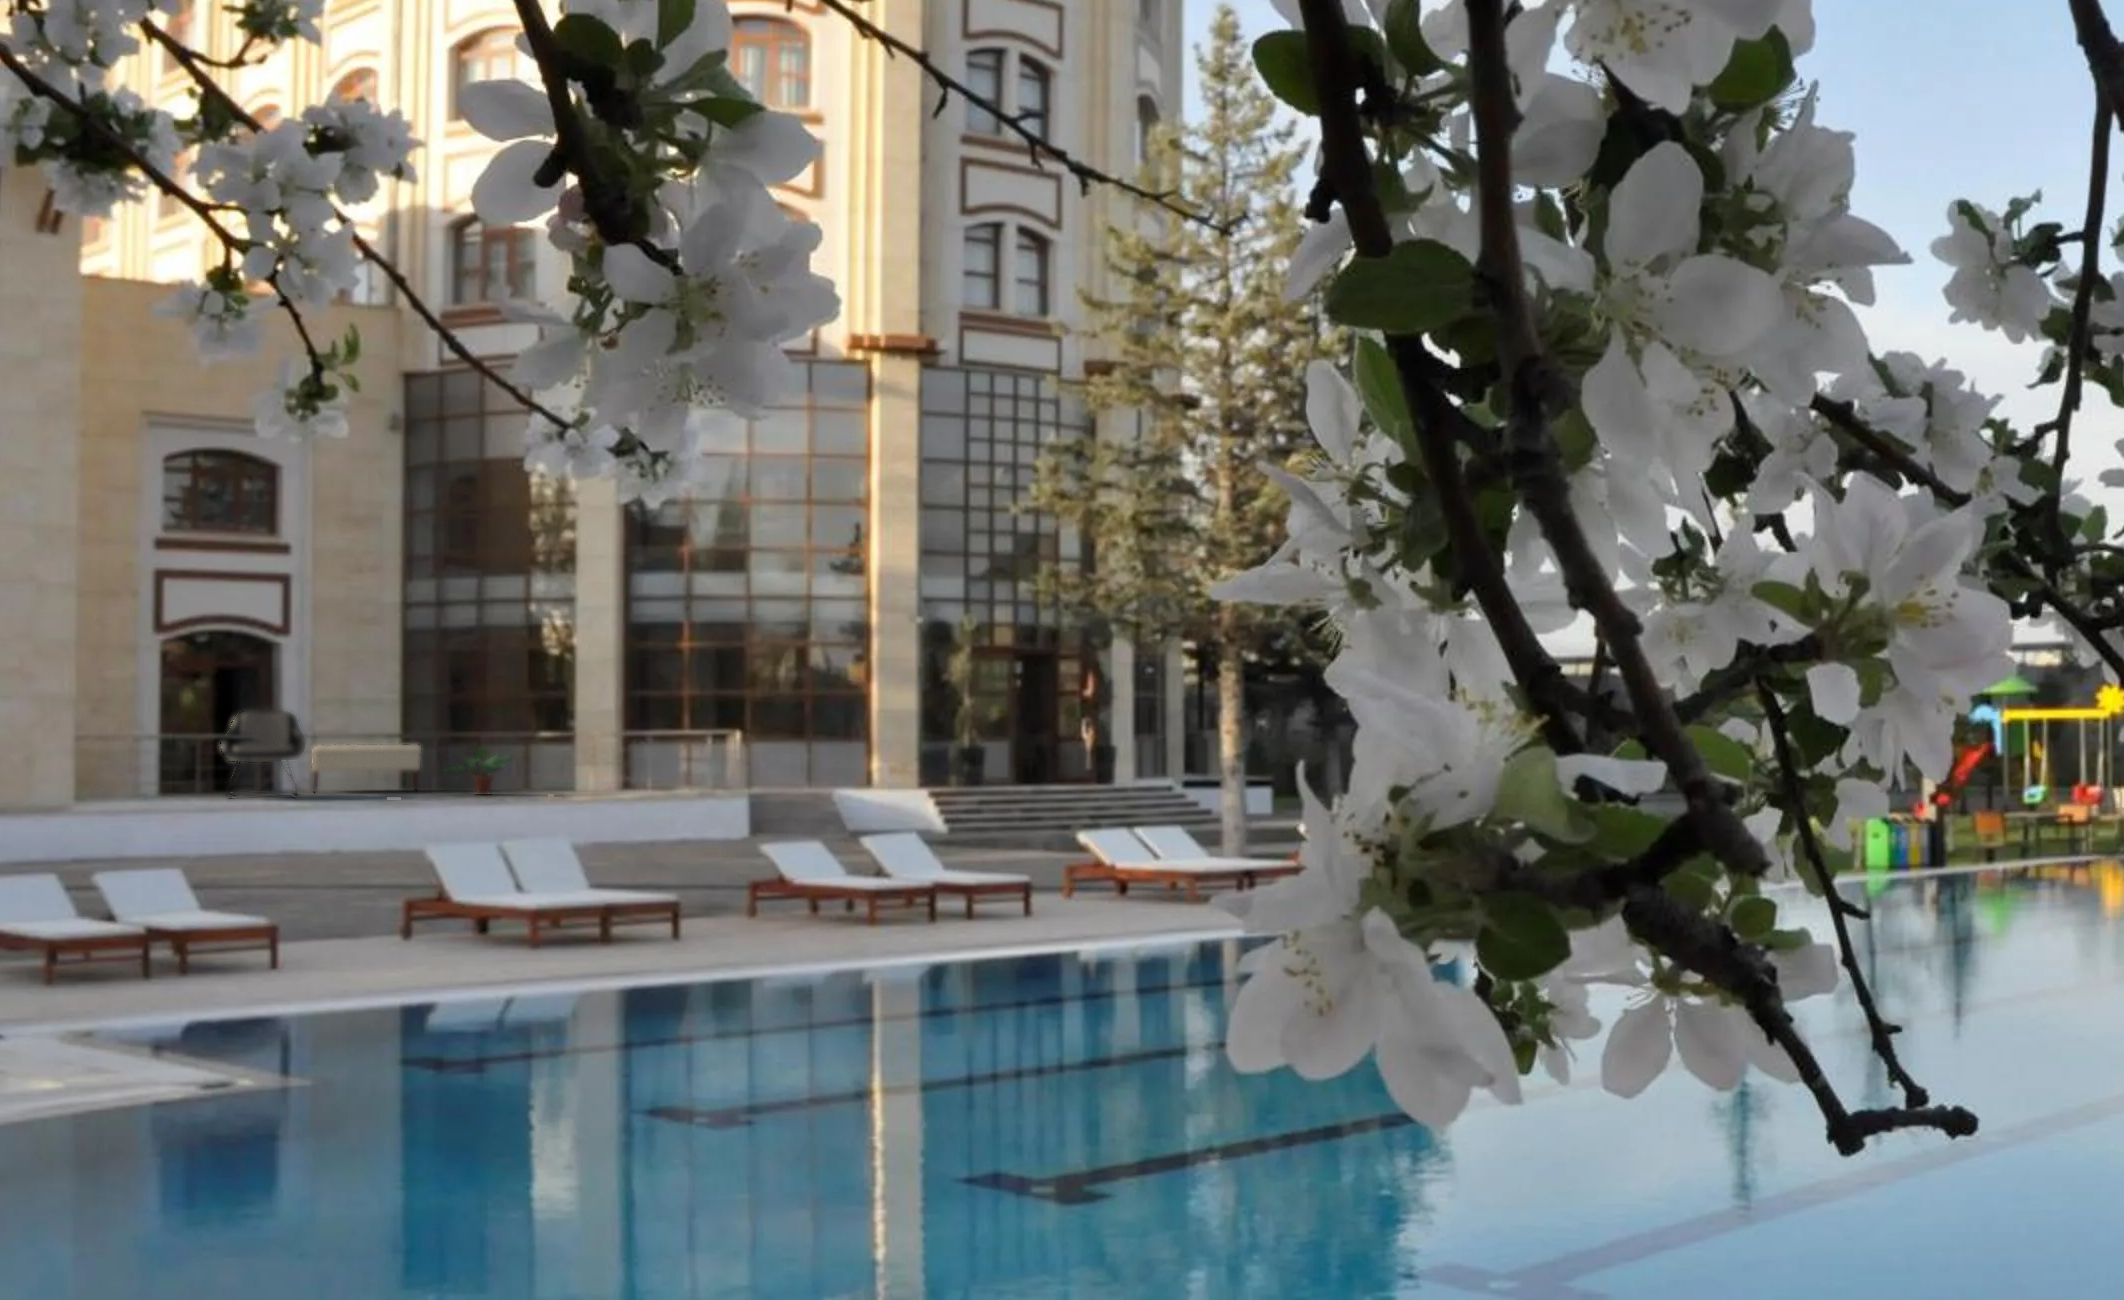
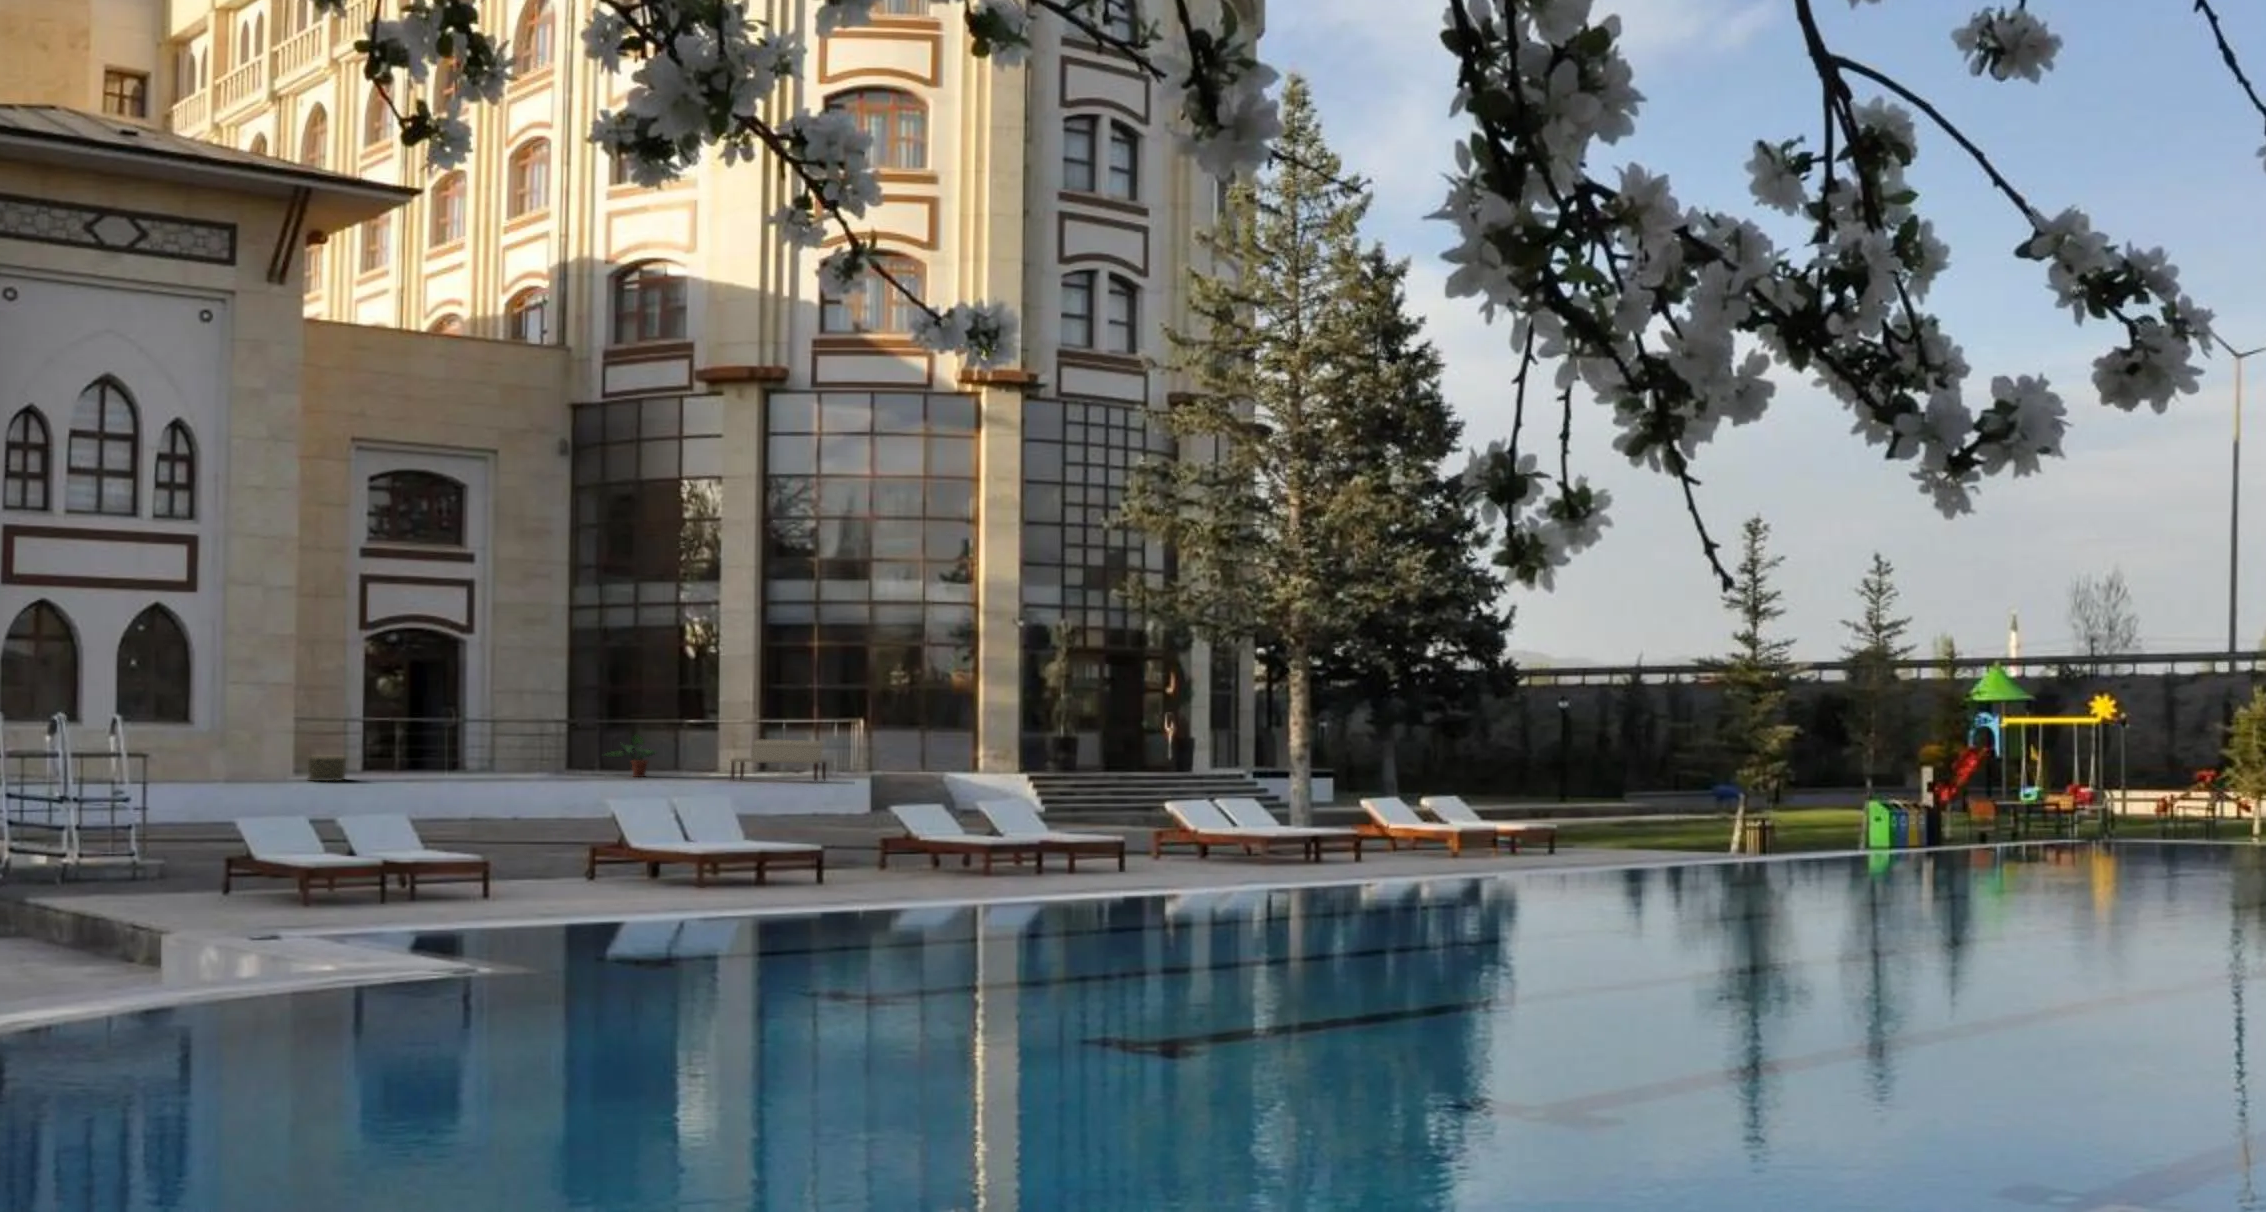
lounge chair: present [222,709,306,798] -> none [414,700,487,777]
bench: present [312,745,421,790] -> present [730,740,826,782]
storage box: none [95,776,141,805] -> present [308,756,346,781]

